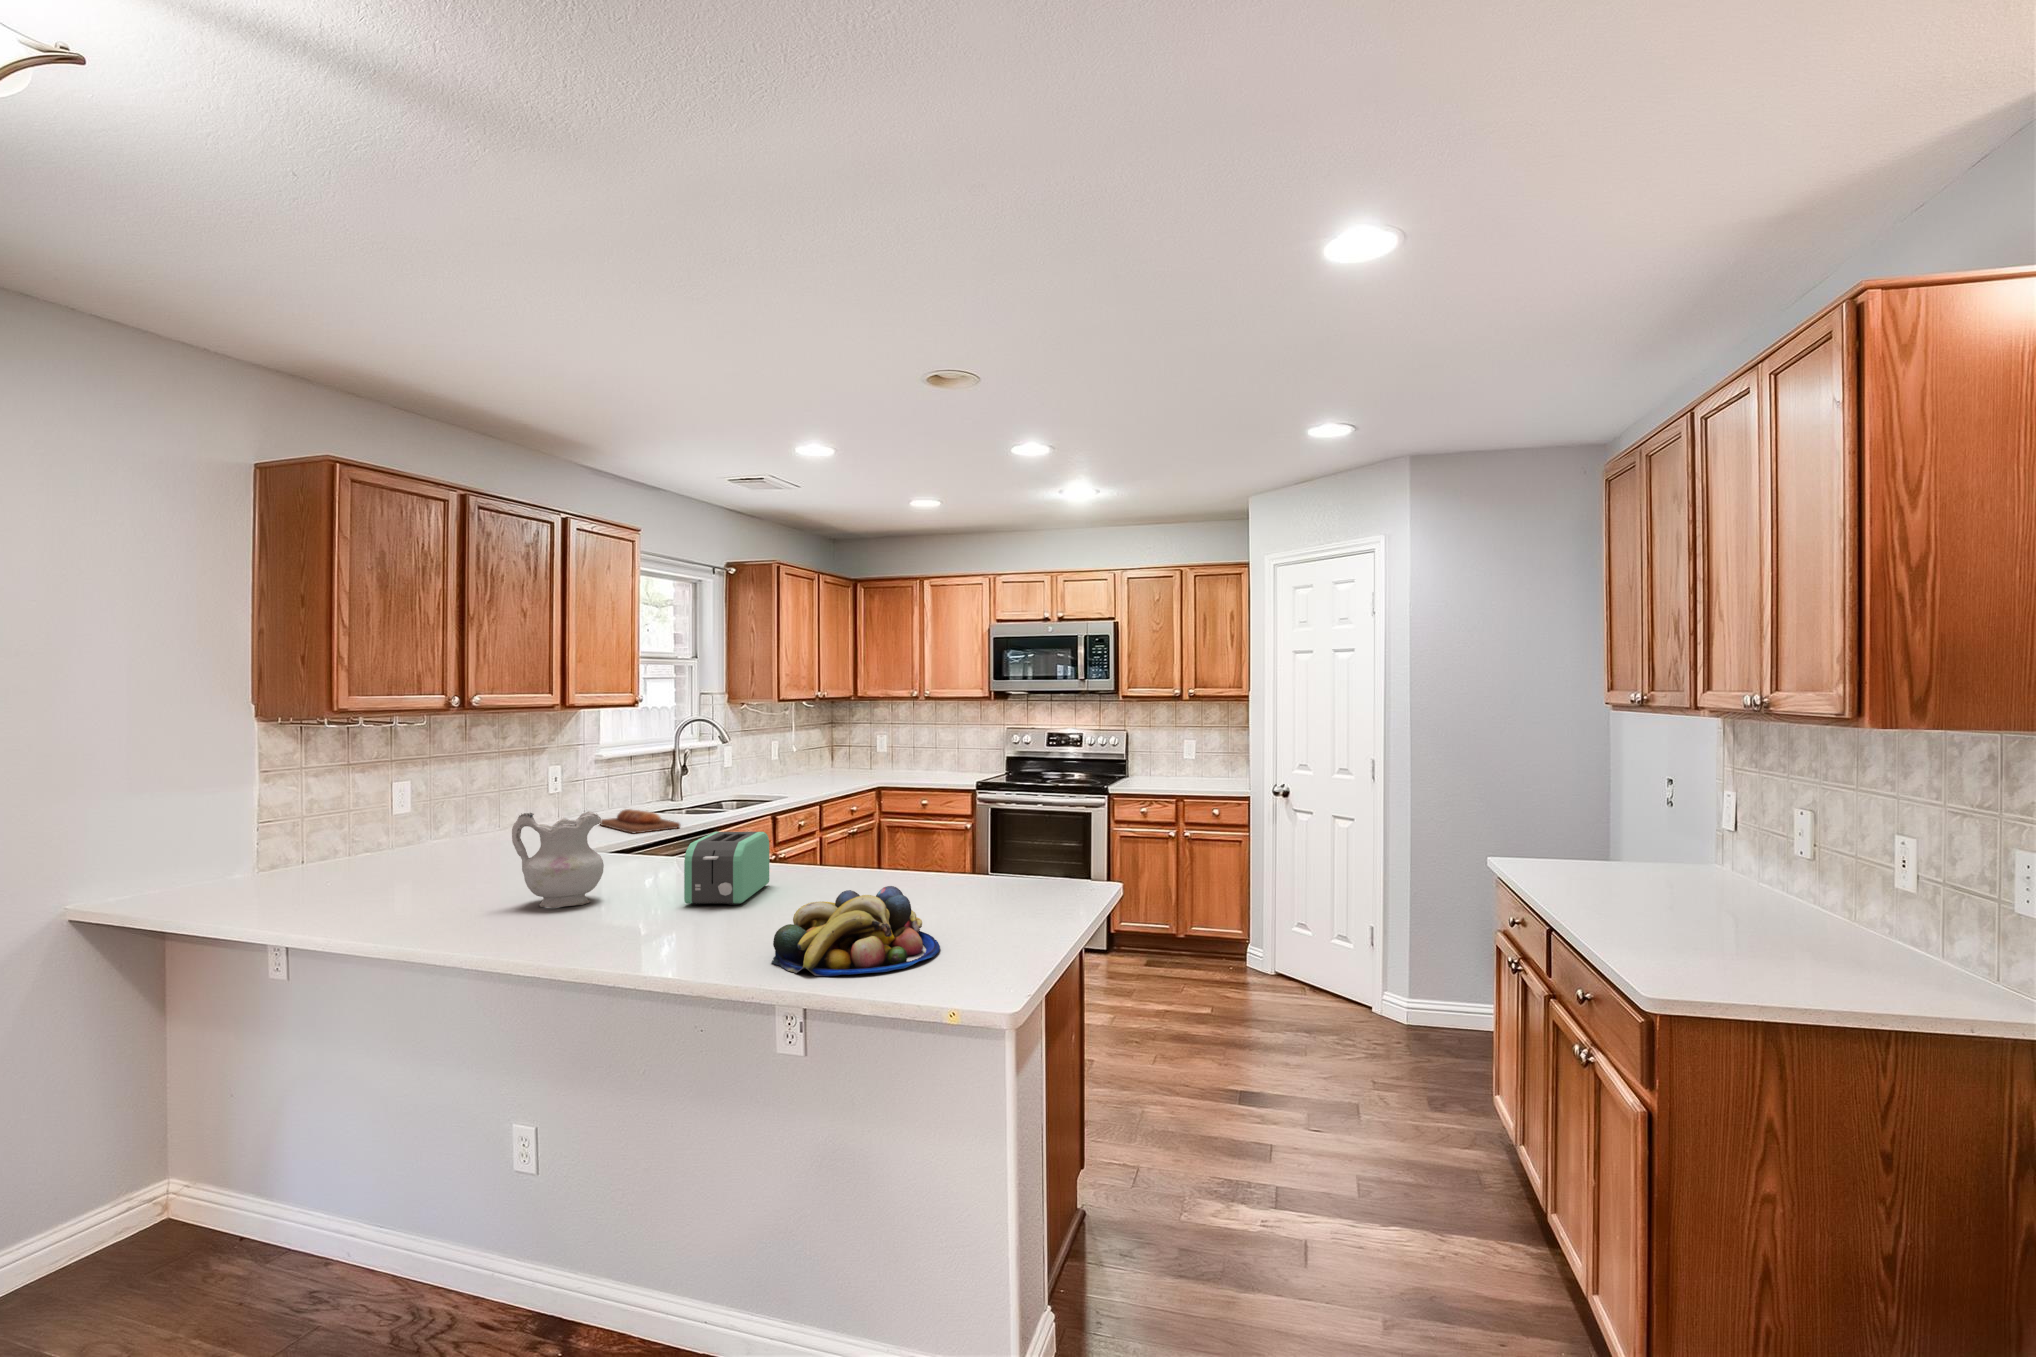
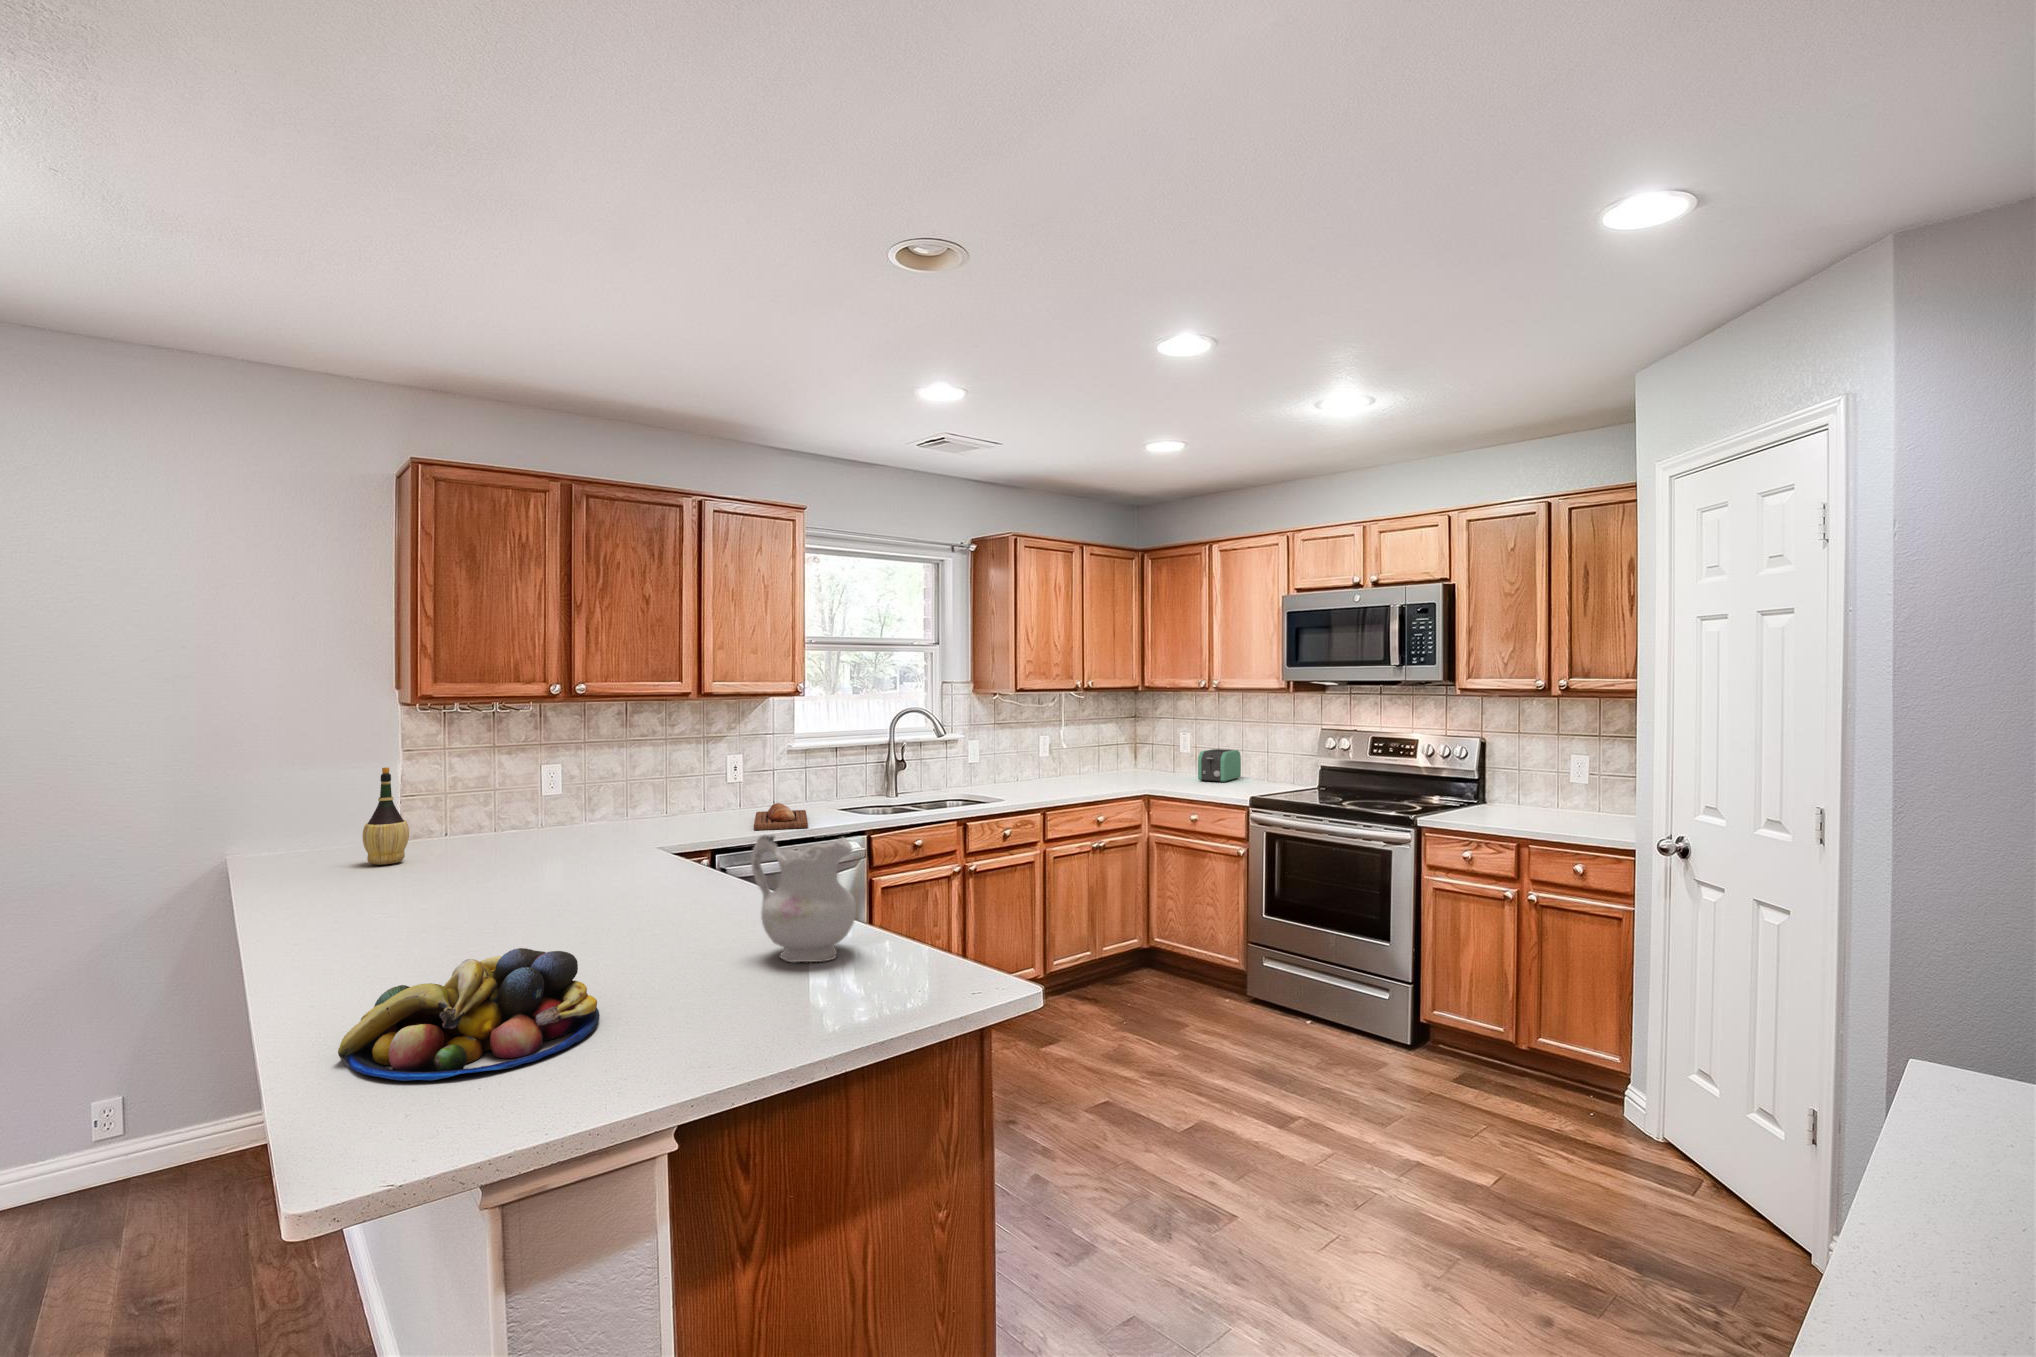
wine bottle: none [276,787,330,894] -> present [362,767,409,865]
ceramic pitcher: present [512,811,604,908] -> present [751,835,856,962]
toaster: present [684,832,769,905] -> present [1198,749,1241,782]

